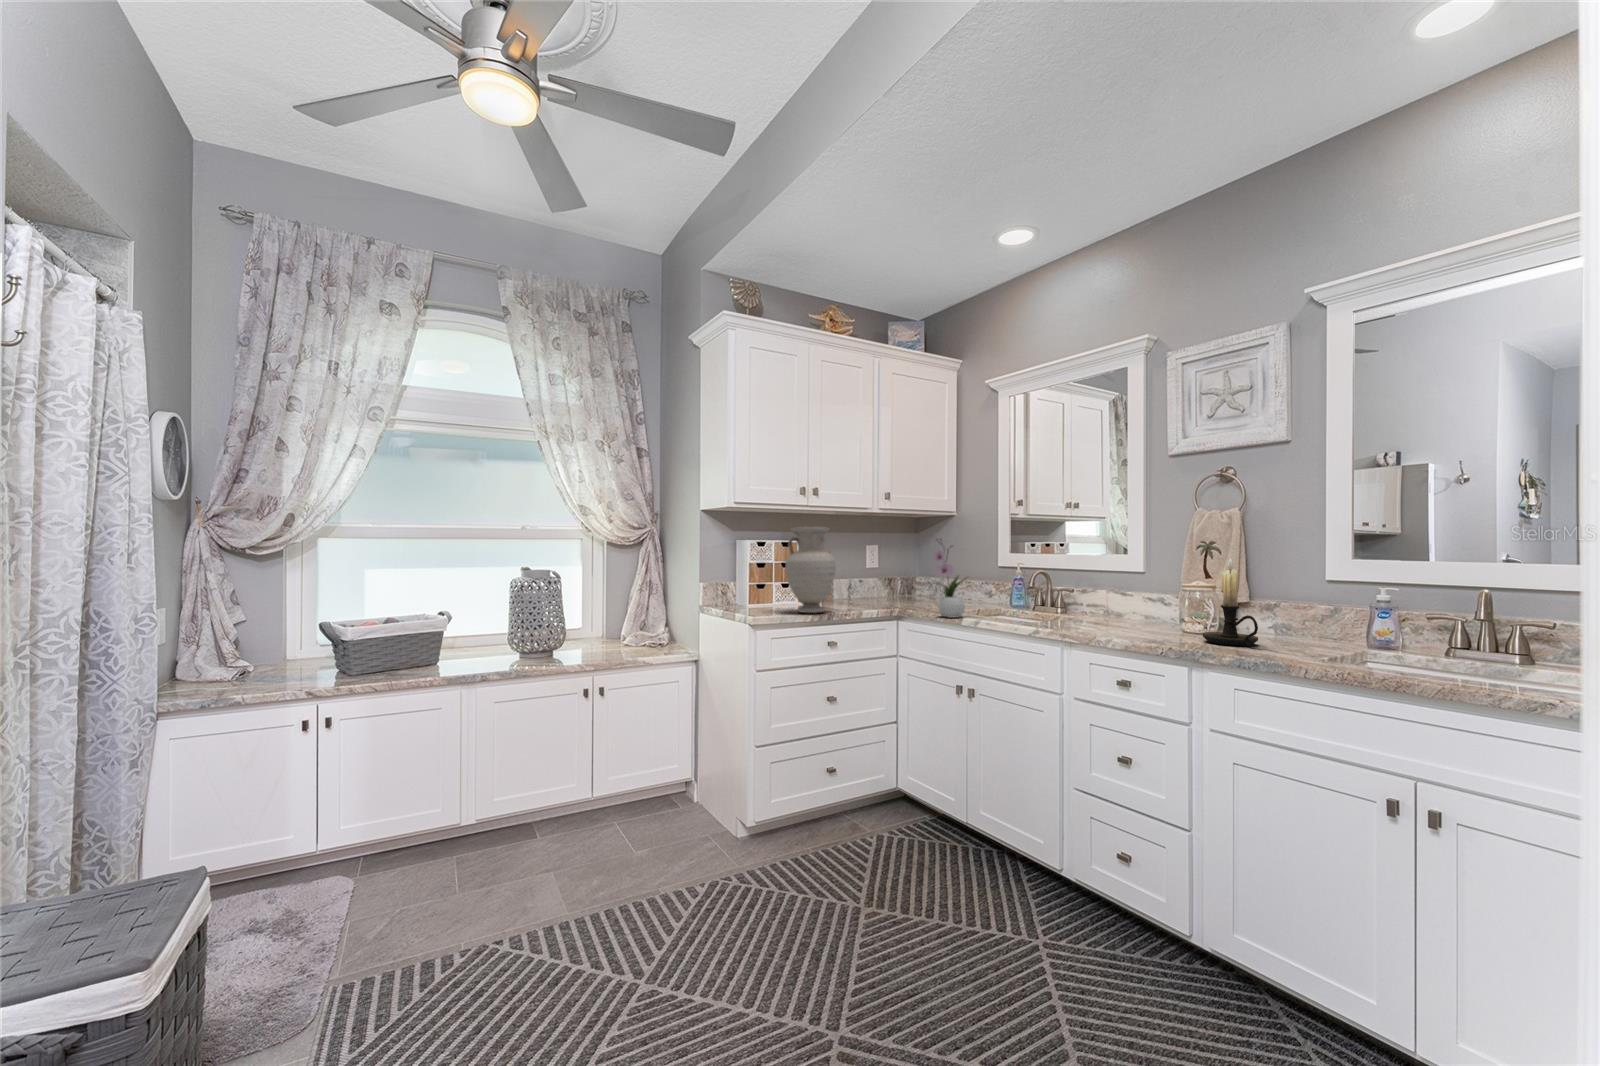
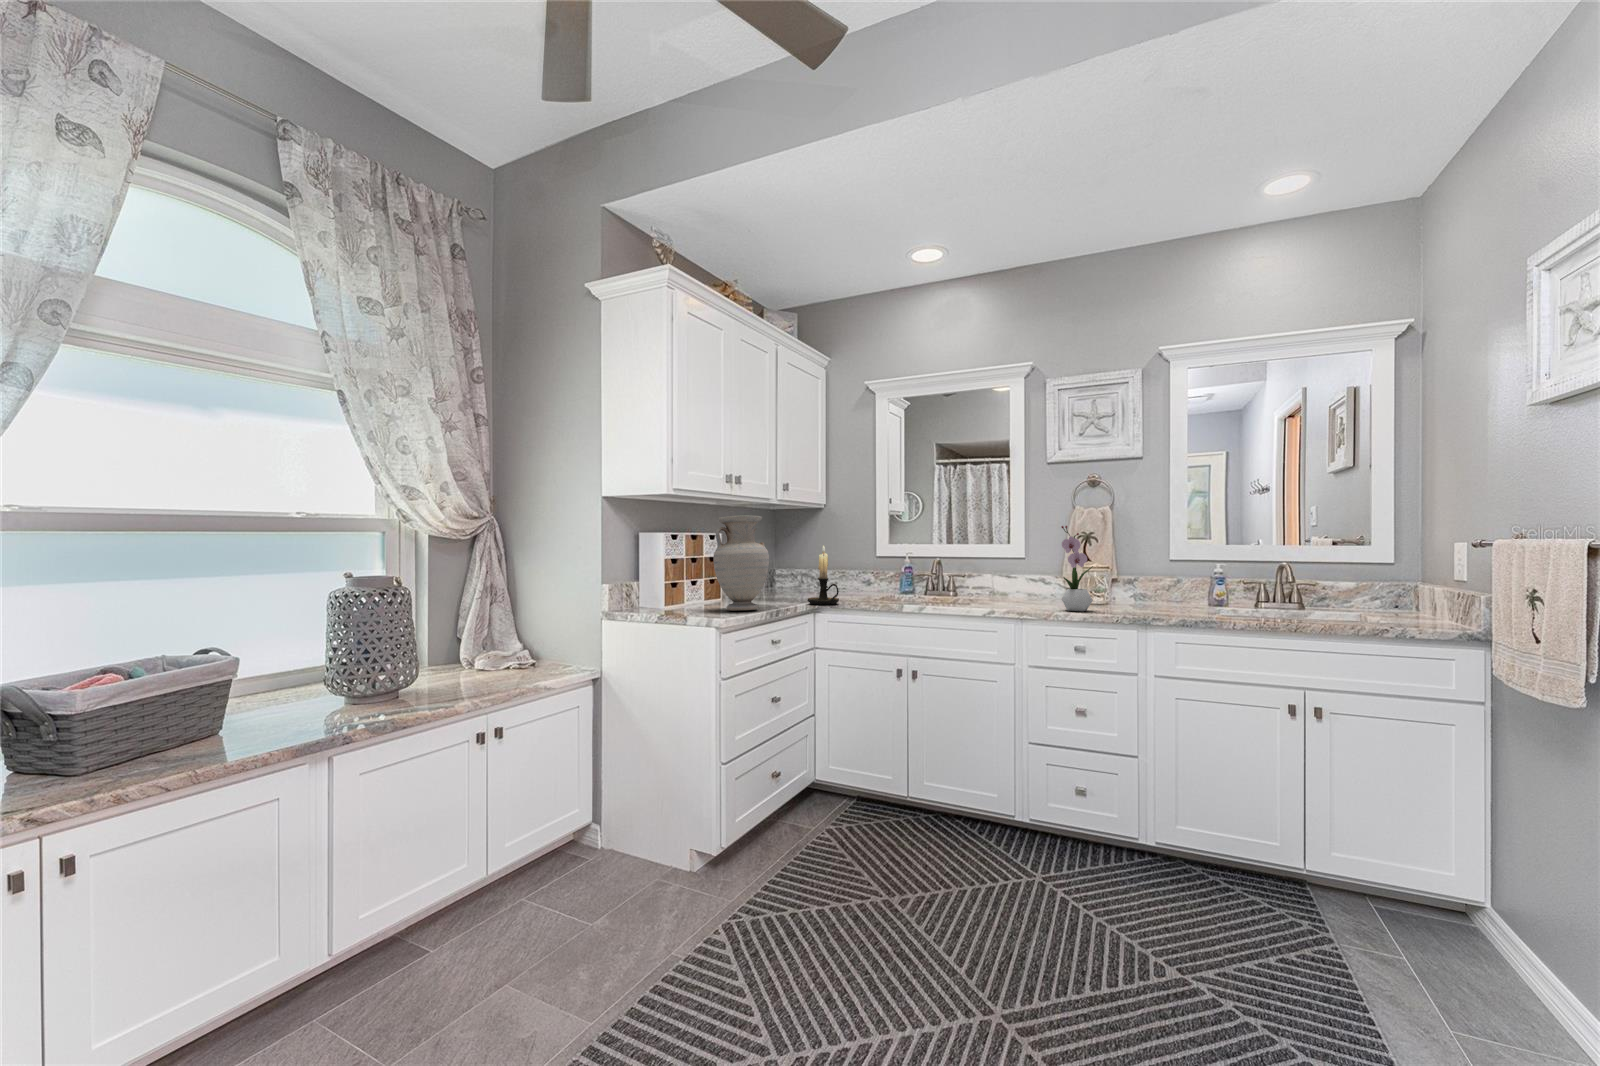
flower arrangement: present [932,539,965,618] -> present [1061,526,1093,611]
candle holder: present [1203,558,1258,646] -> present [808,546,839,605]

